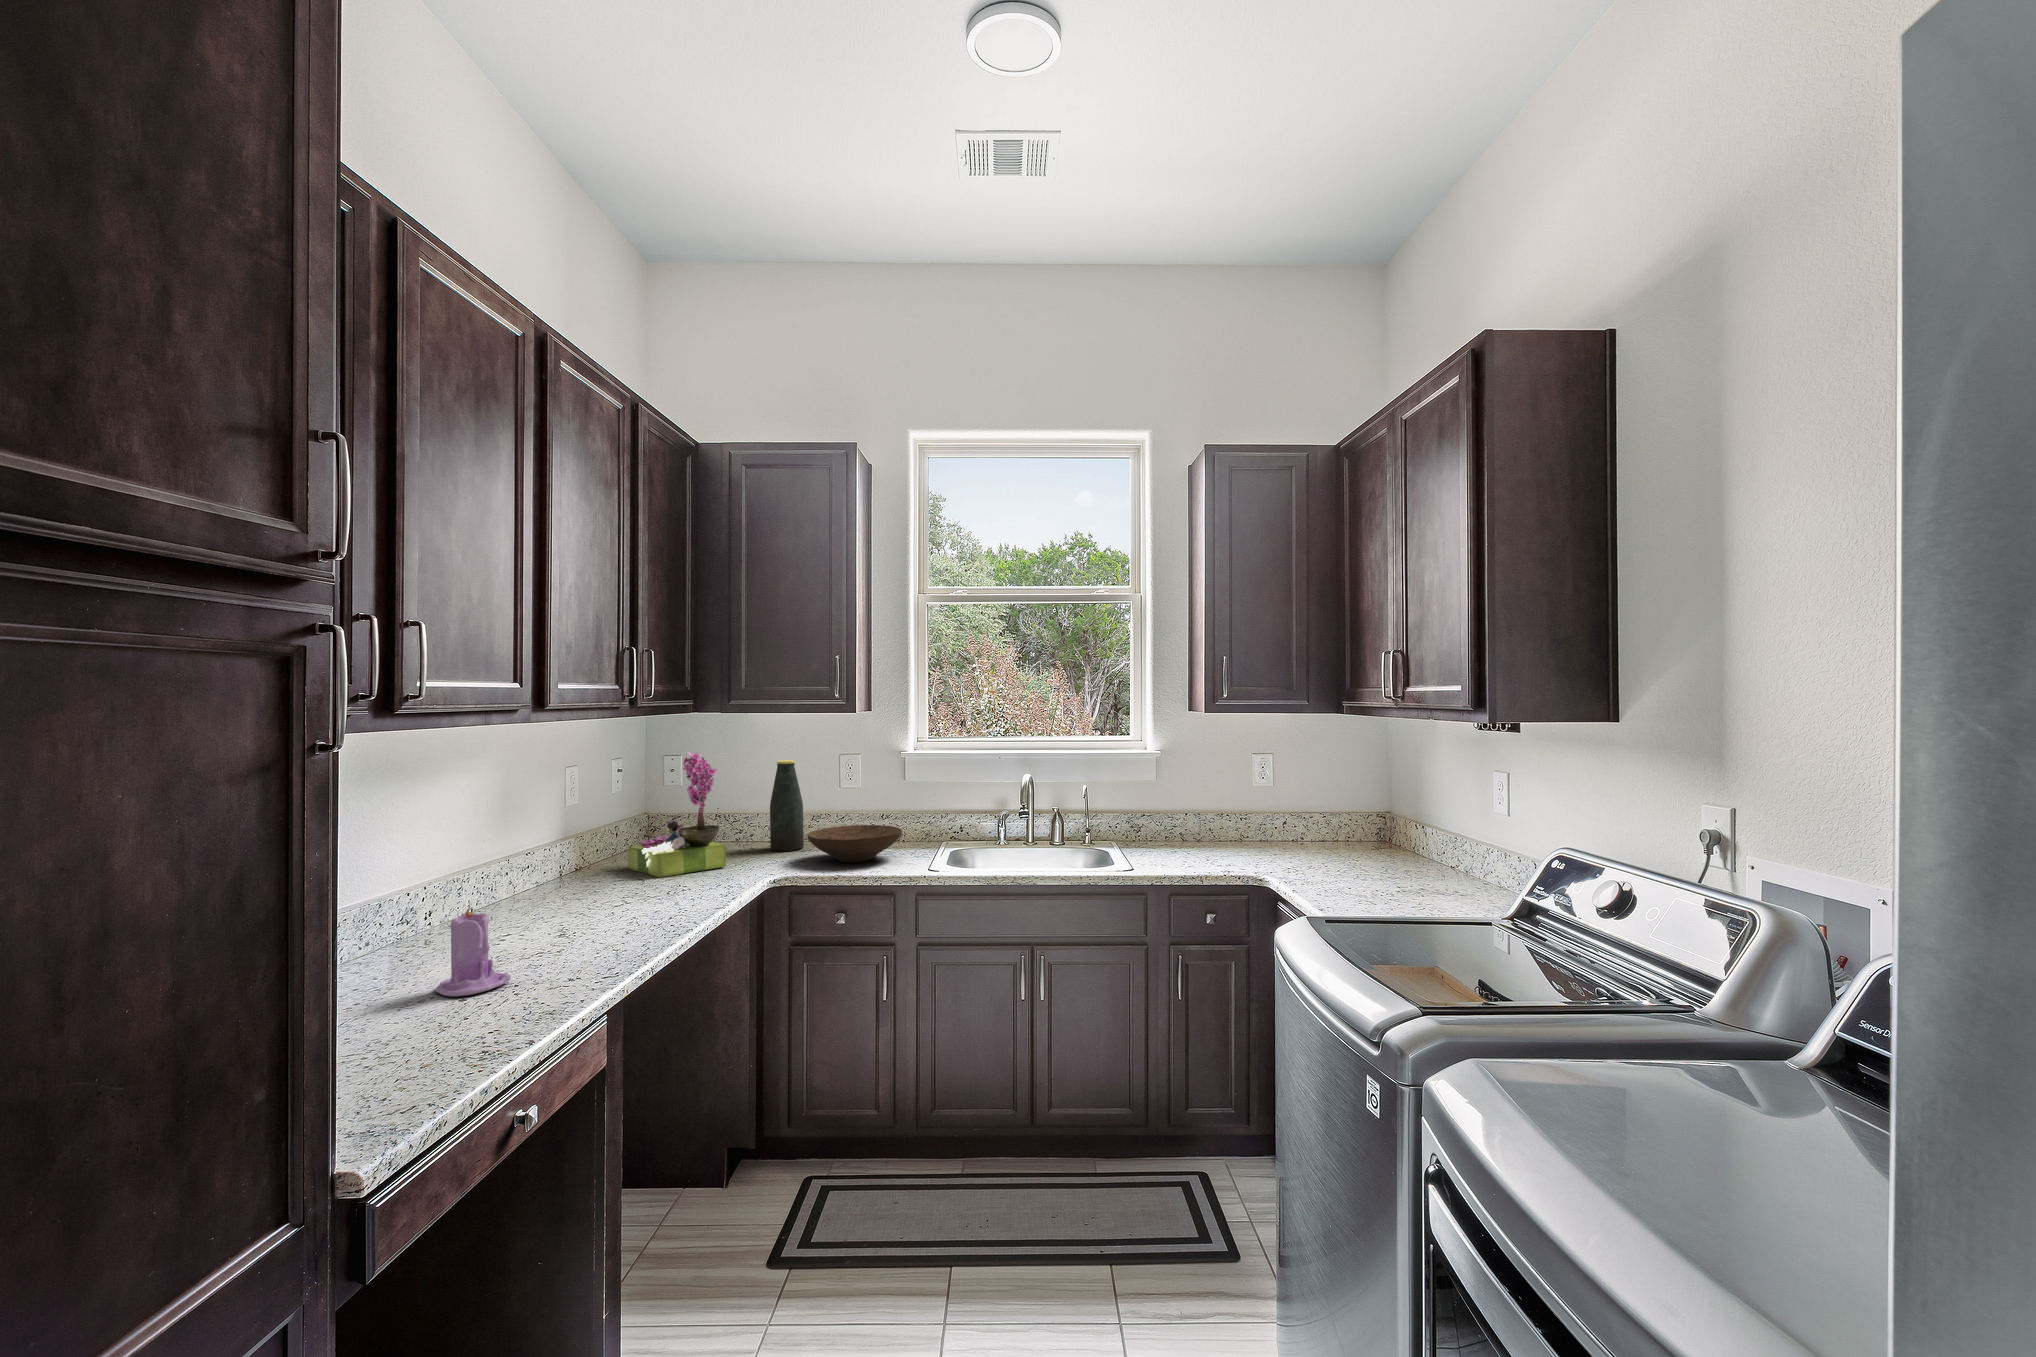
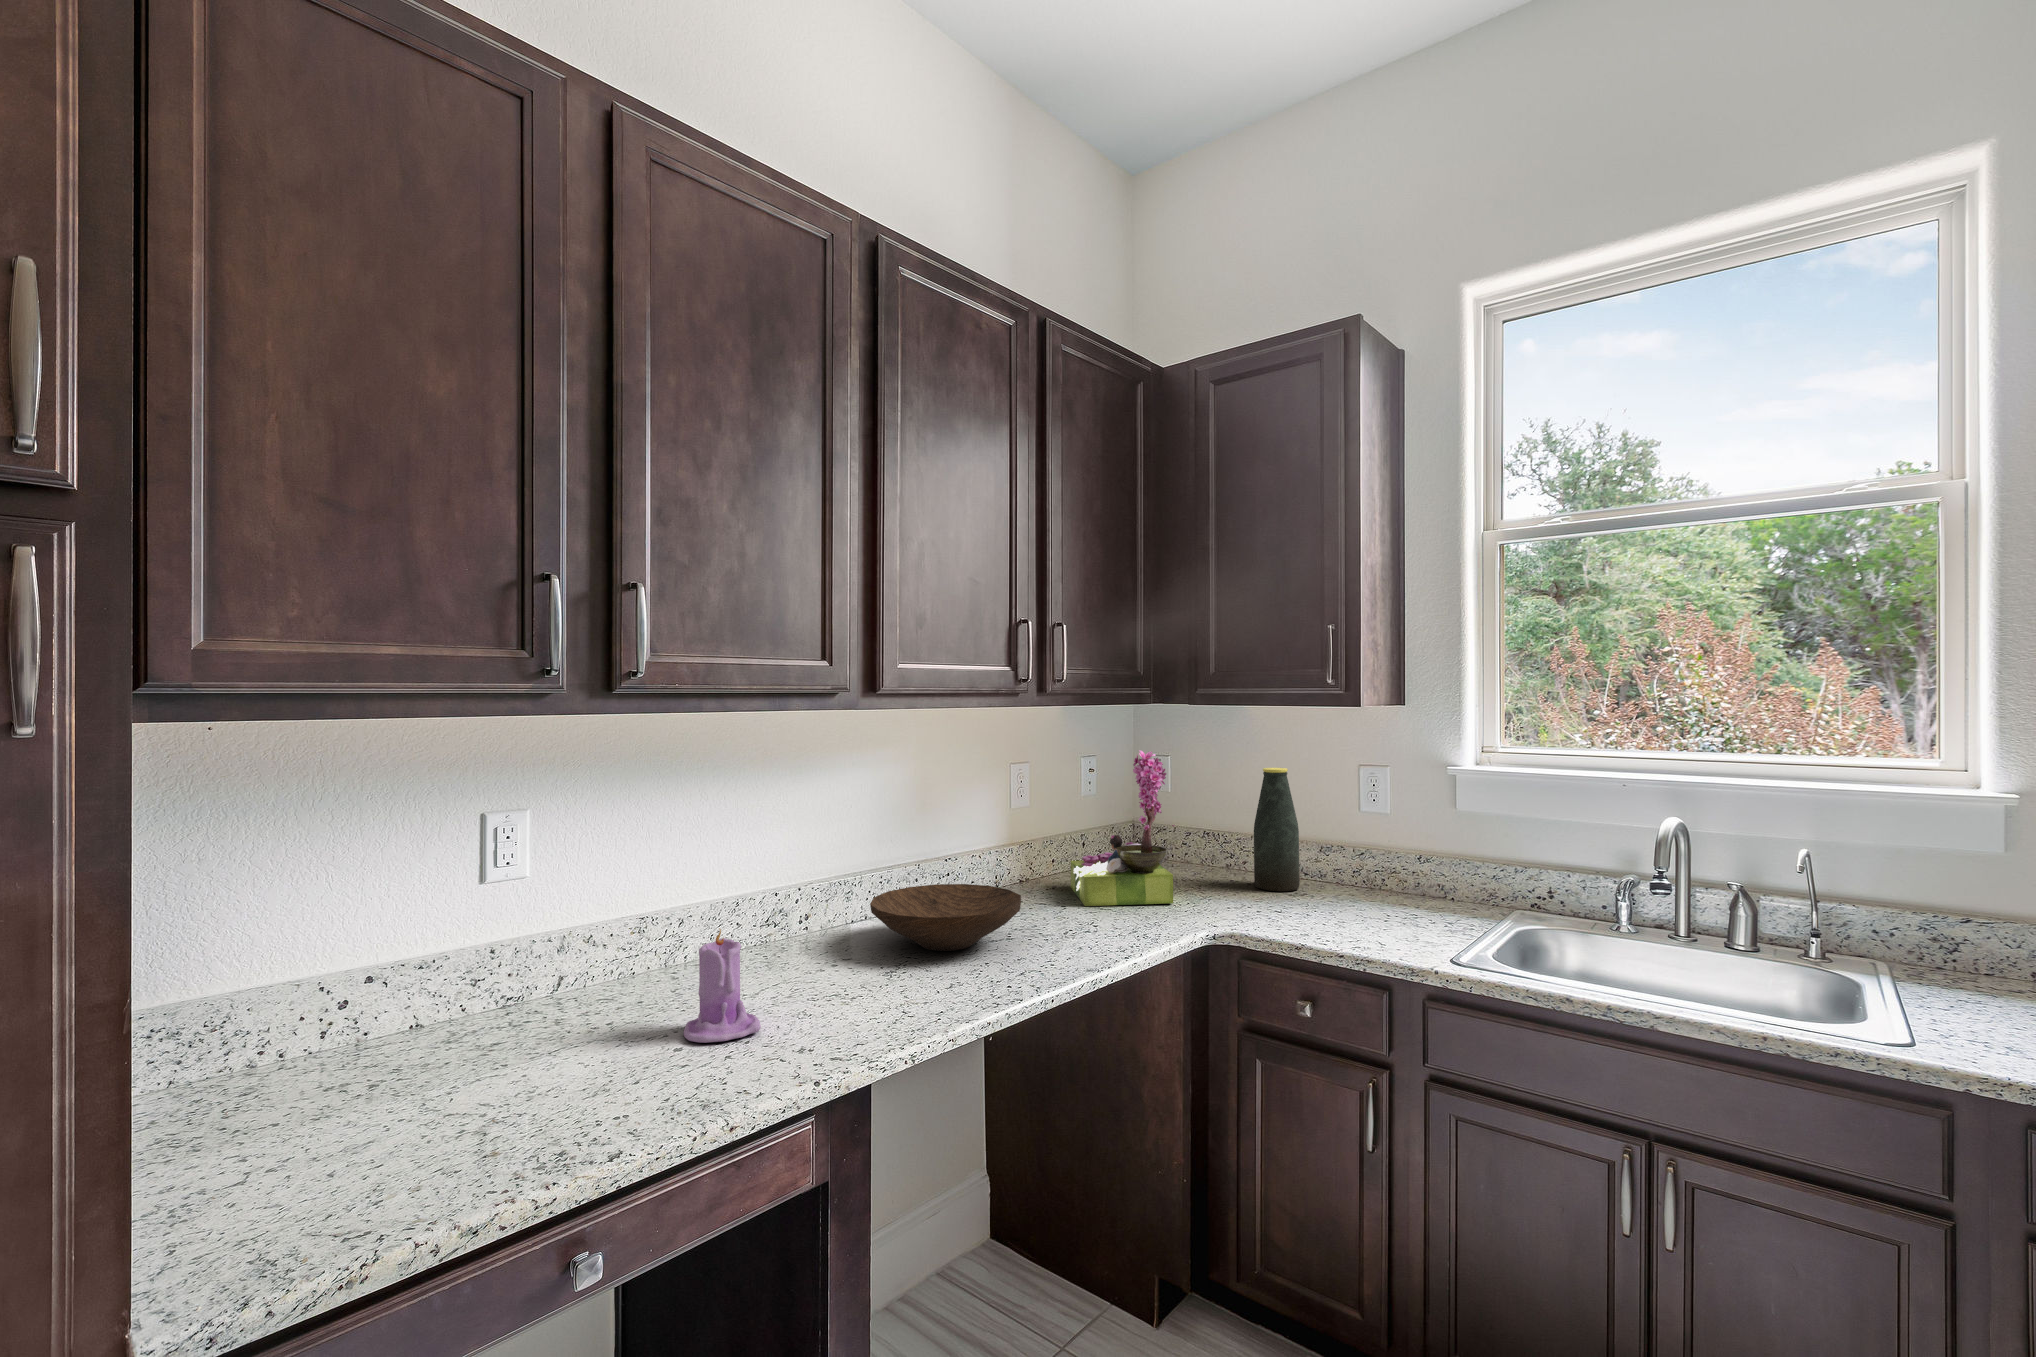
wooden bowl: present [807,825,902,862] -> present [870,884,1021,951]

